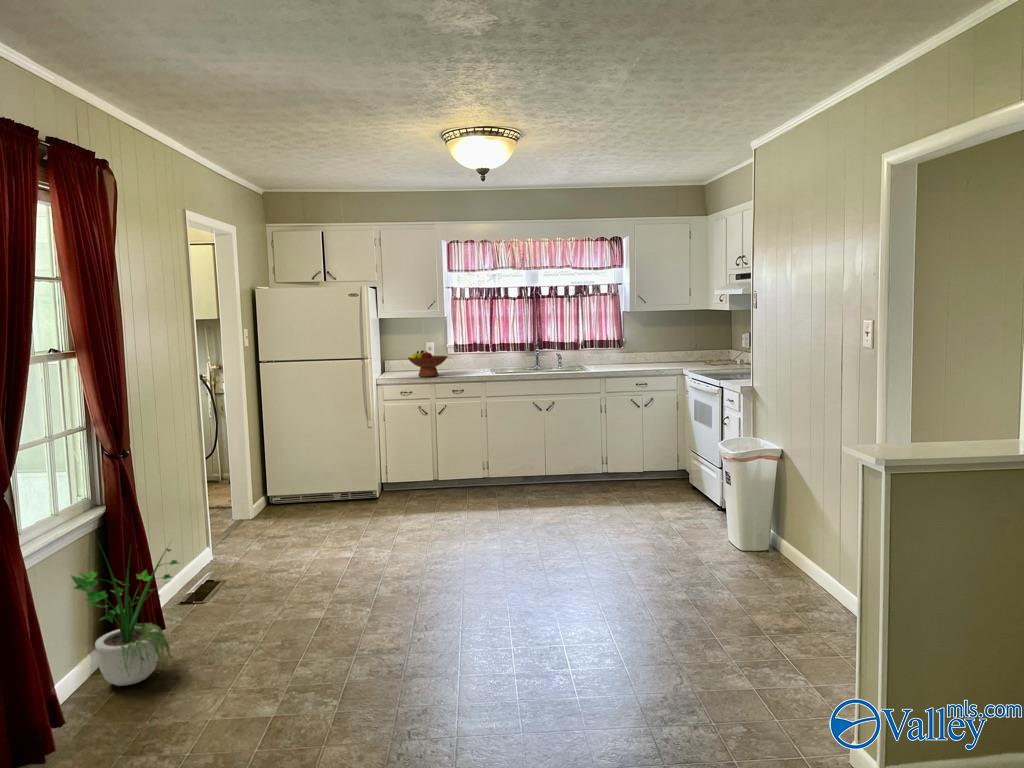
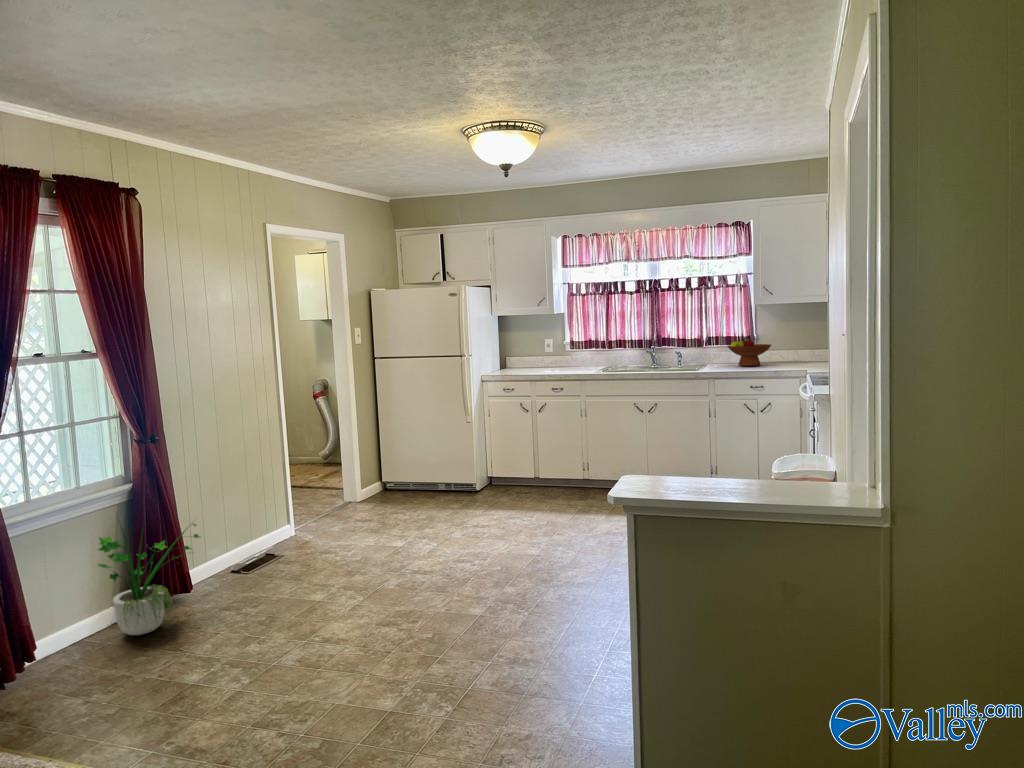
fruit bowl: present [408,350,448,377] -> present [727,338,771,366]

